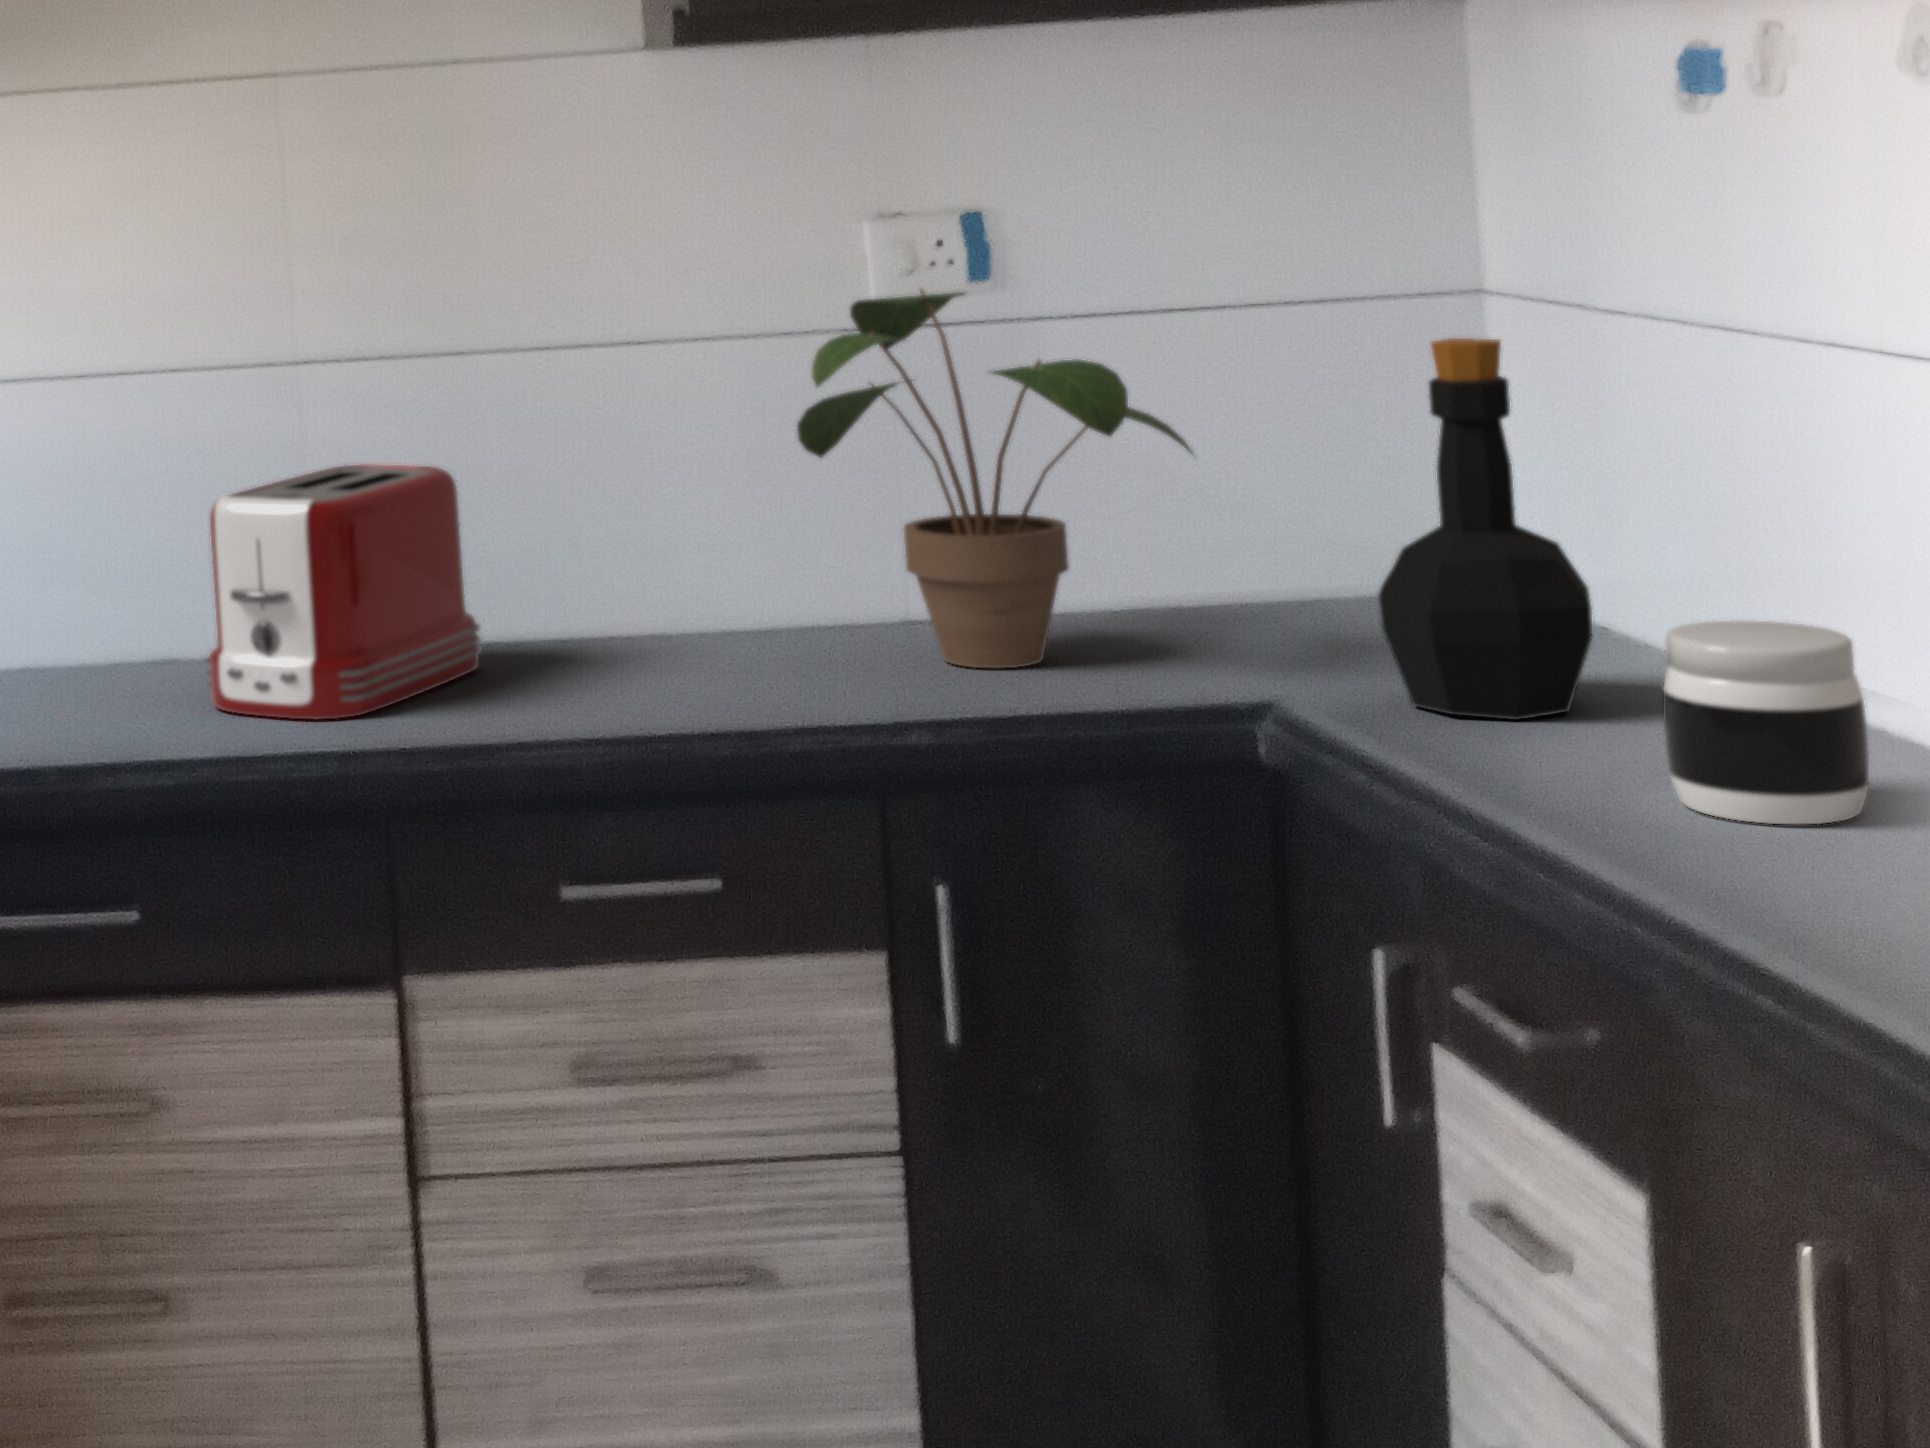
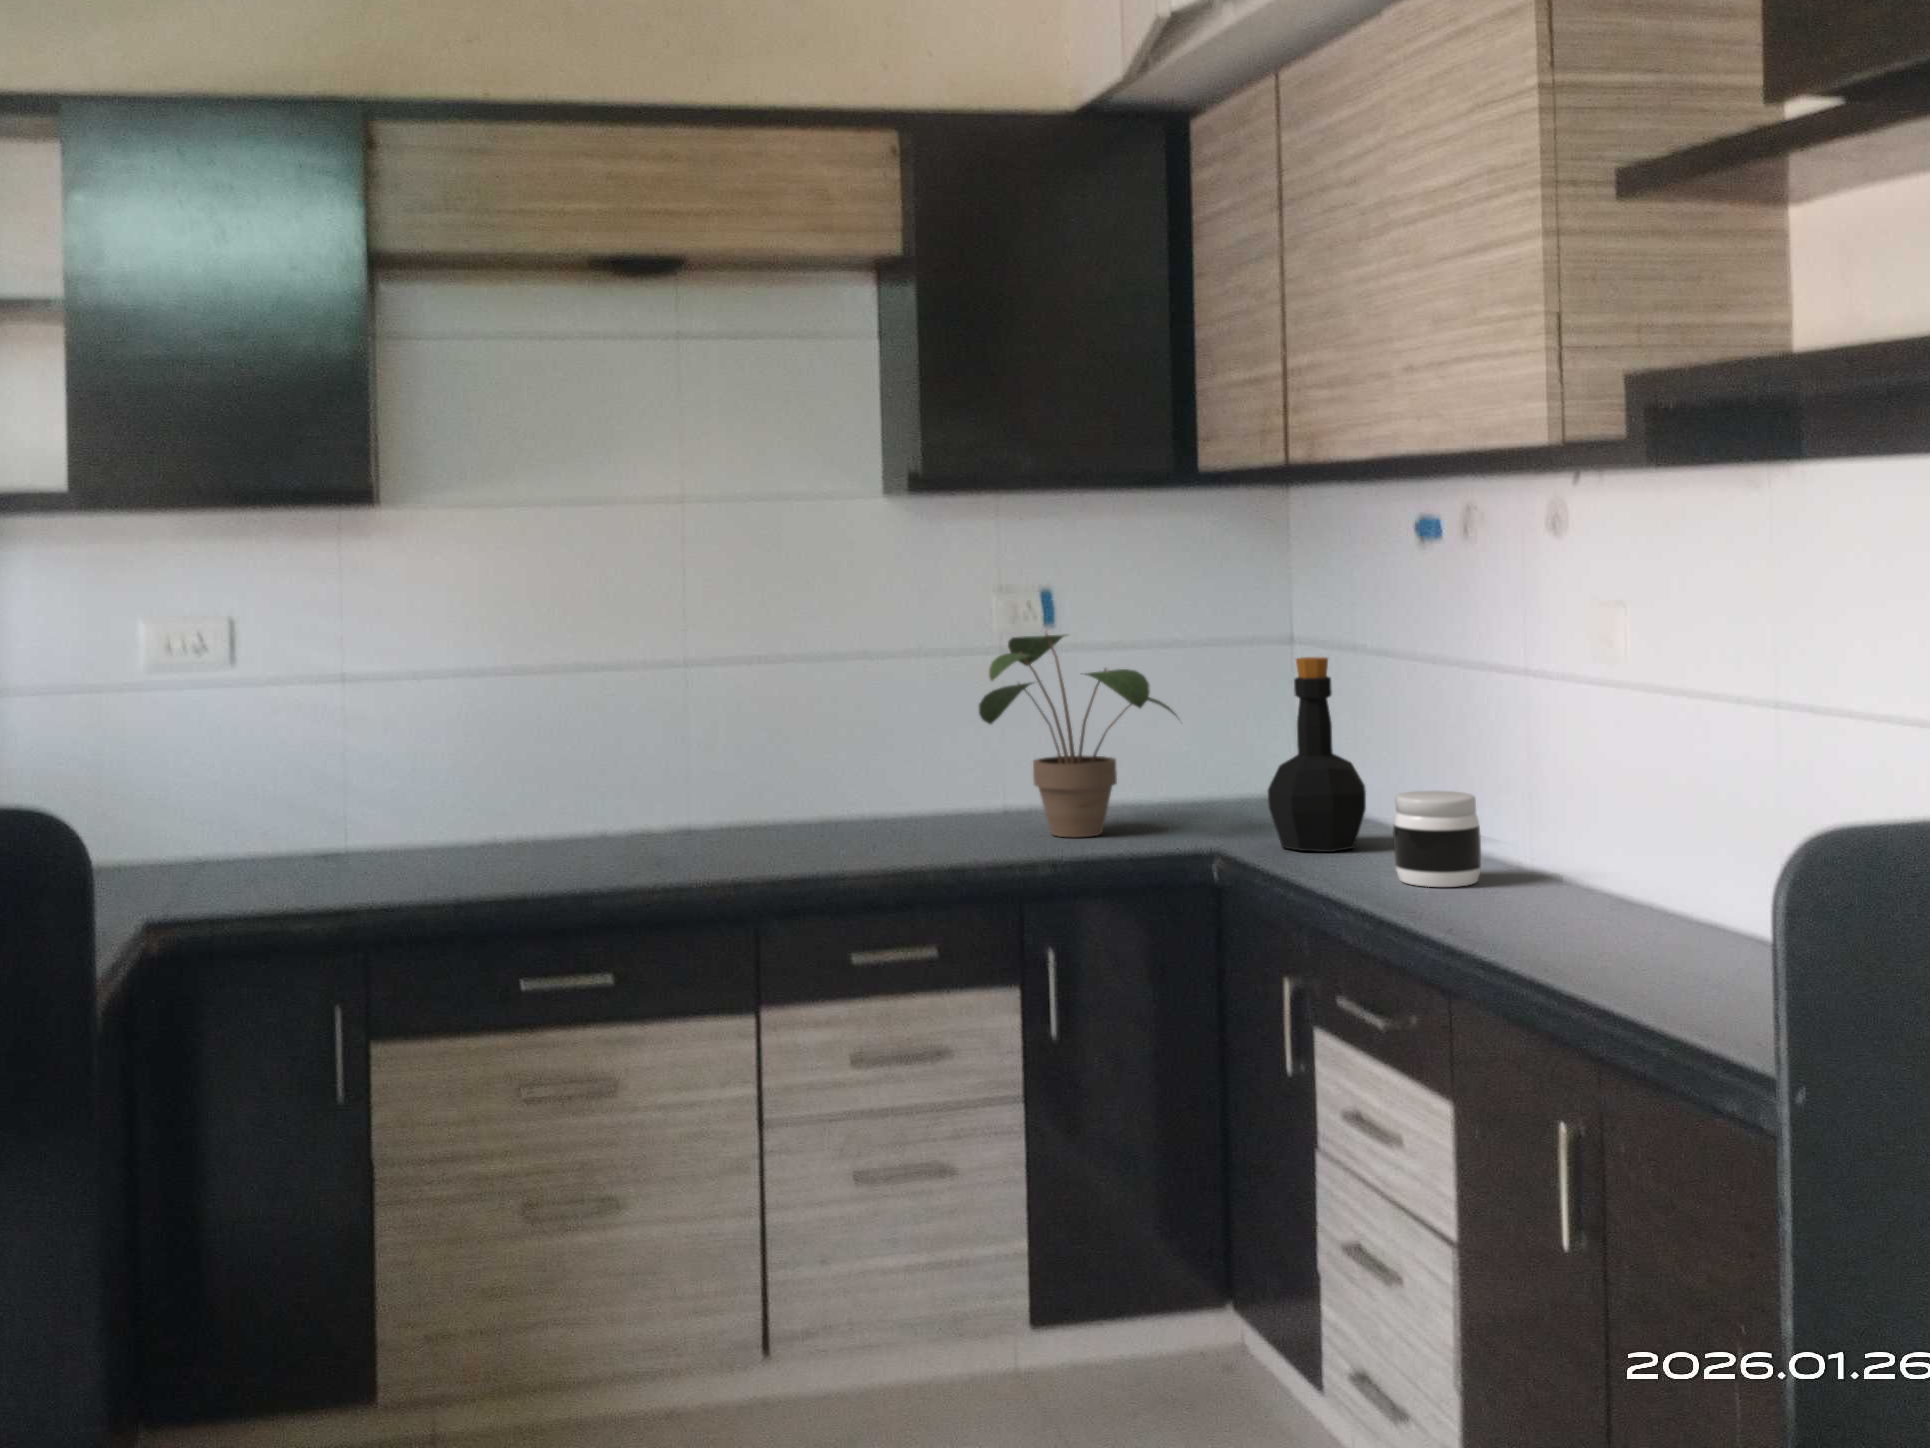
toaster: present [206,464,482,720] -> none [648,727,803,866]

